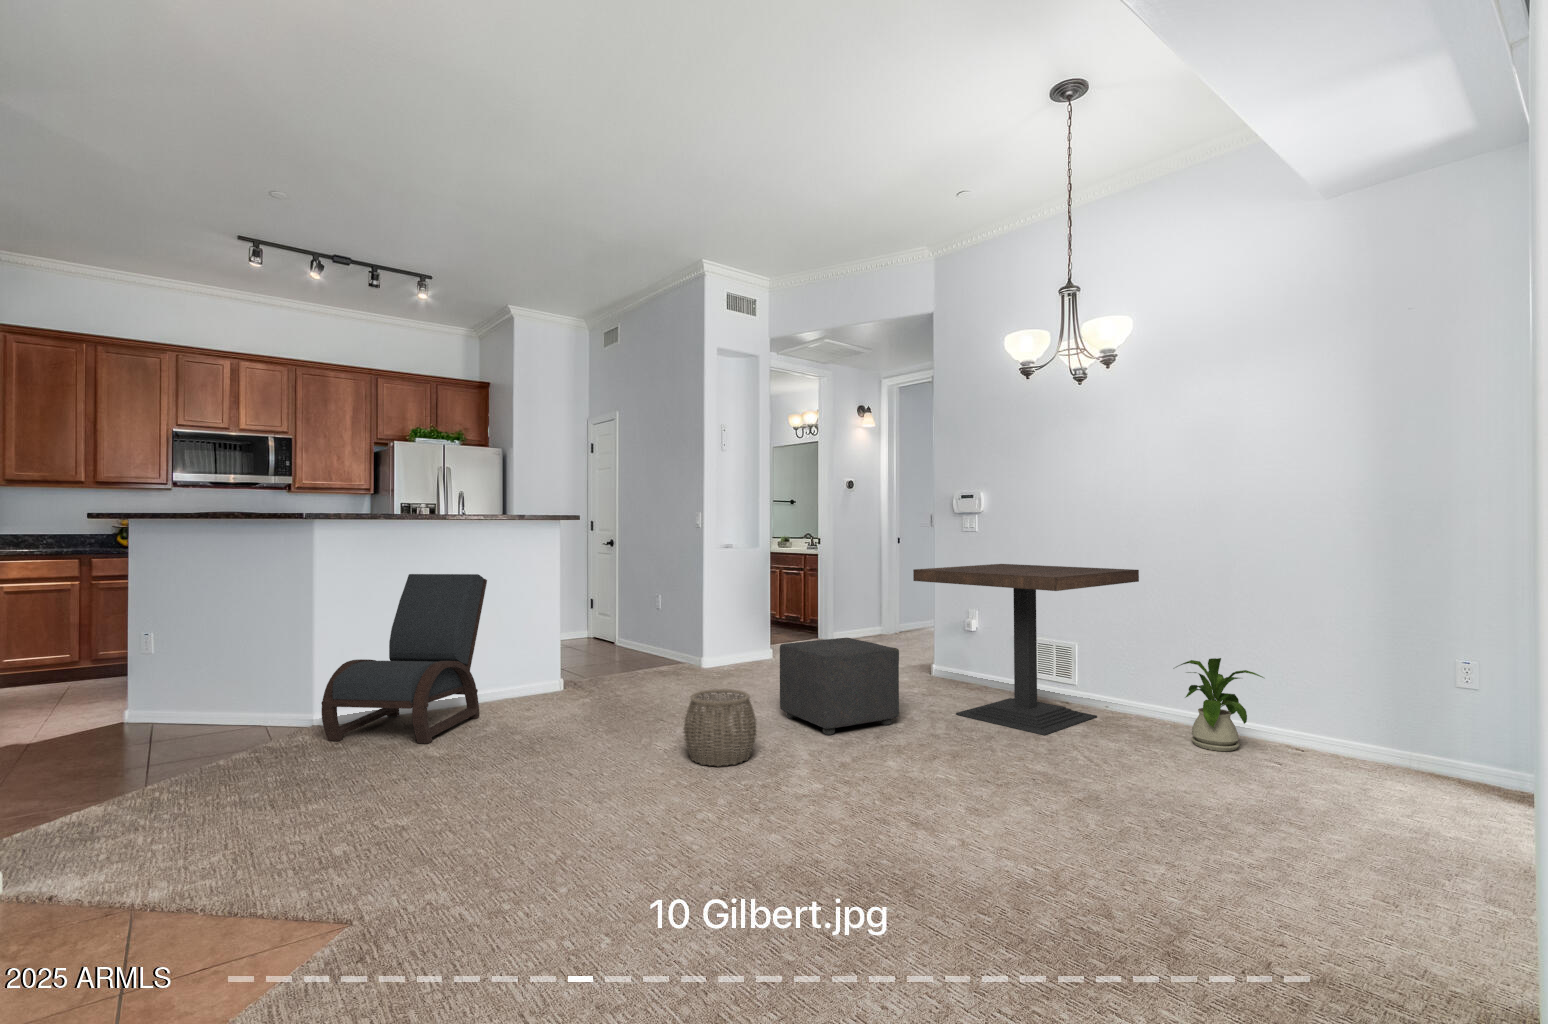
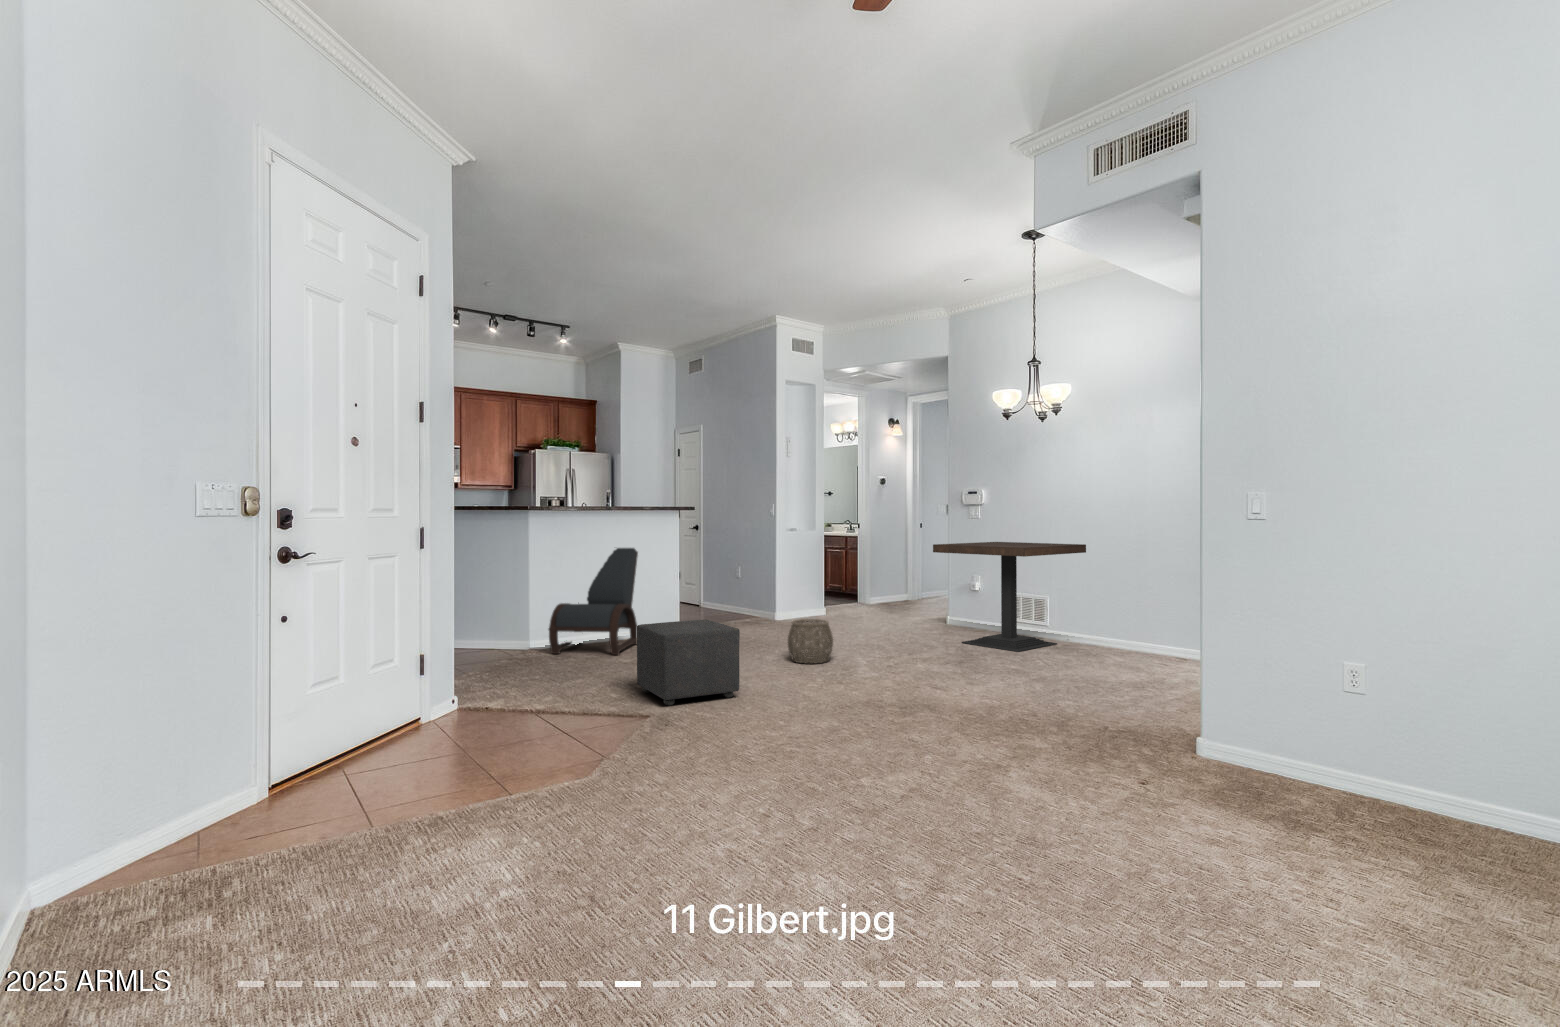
ottoman: present [780,638,899,735] -> present [637,619,740,706]
house plant: present [1177,658,1264,751] -> none [1102,599,1156,658]

